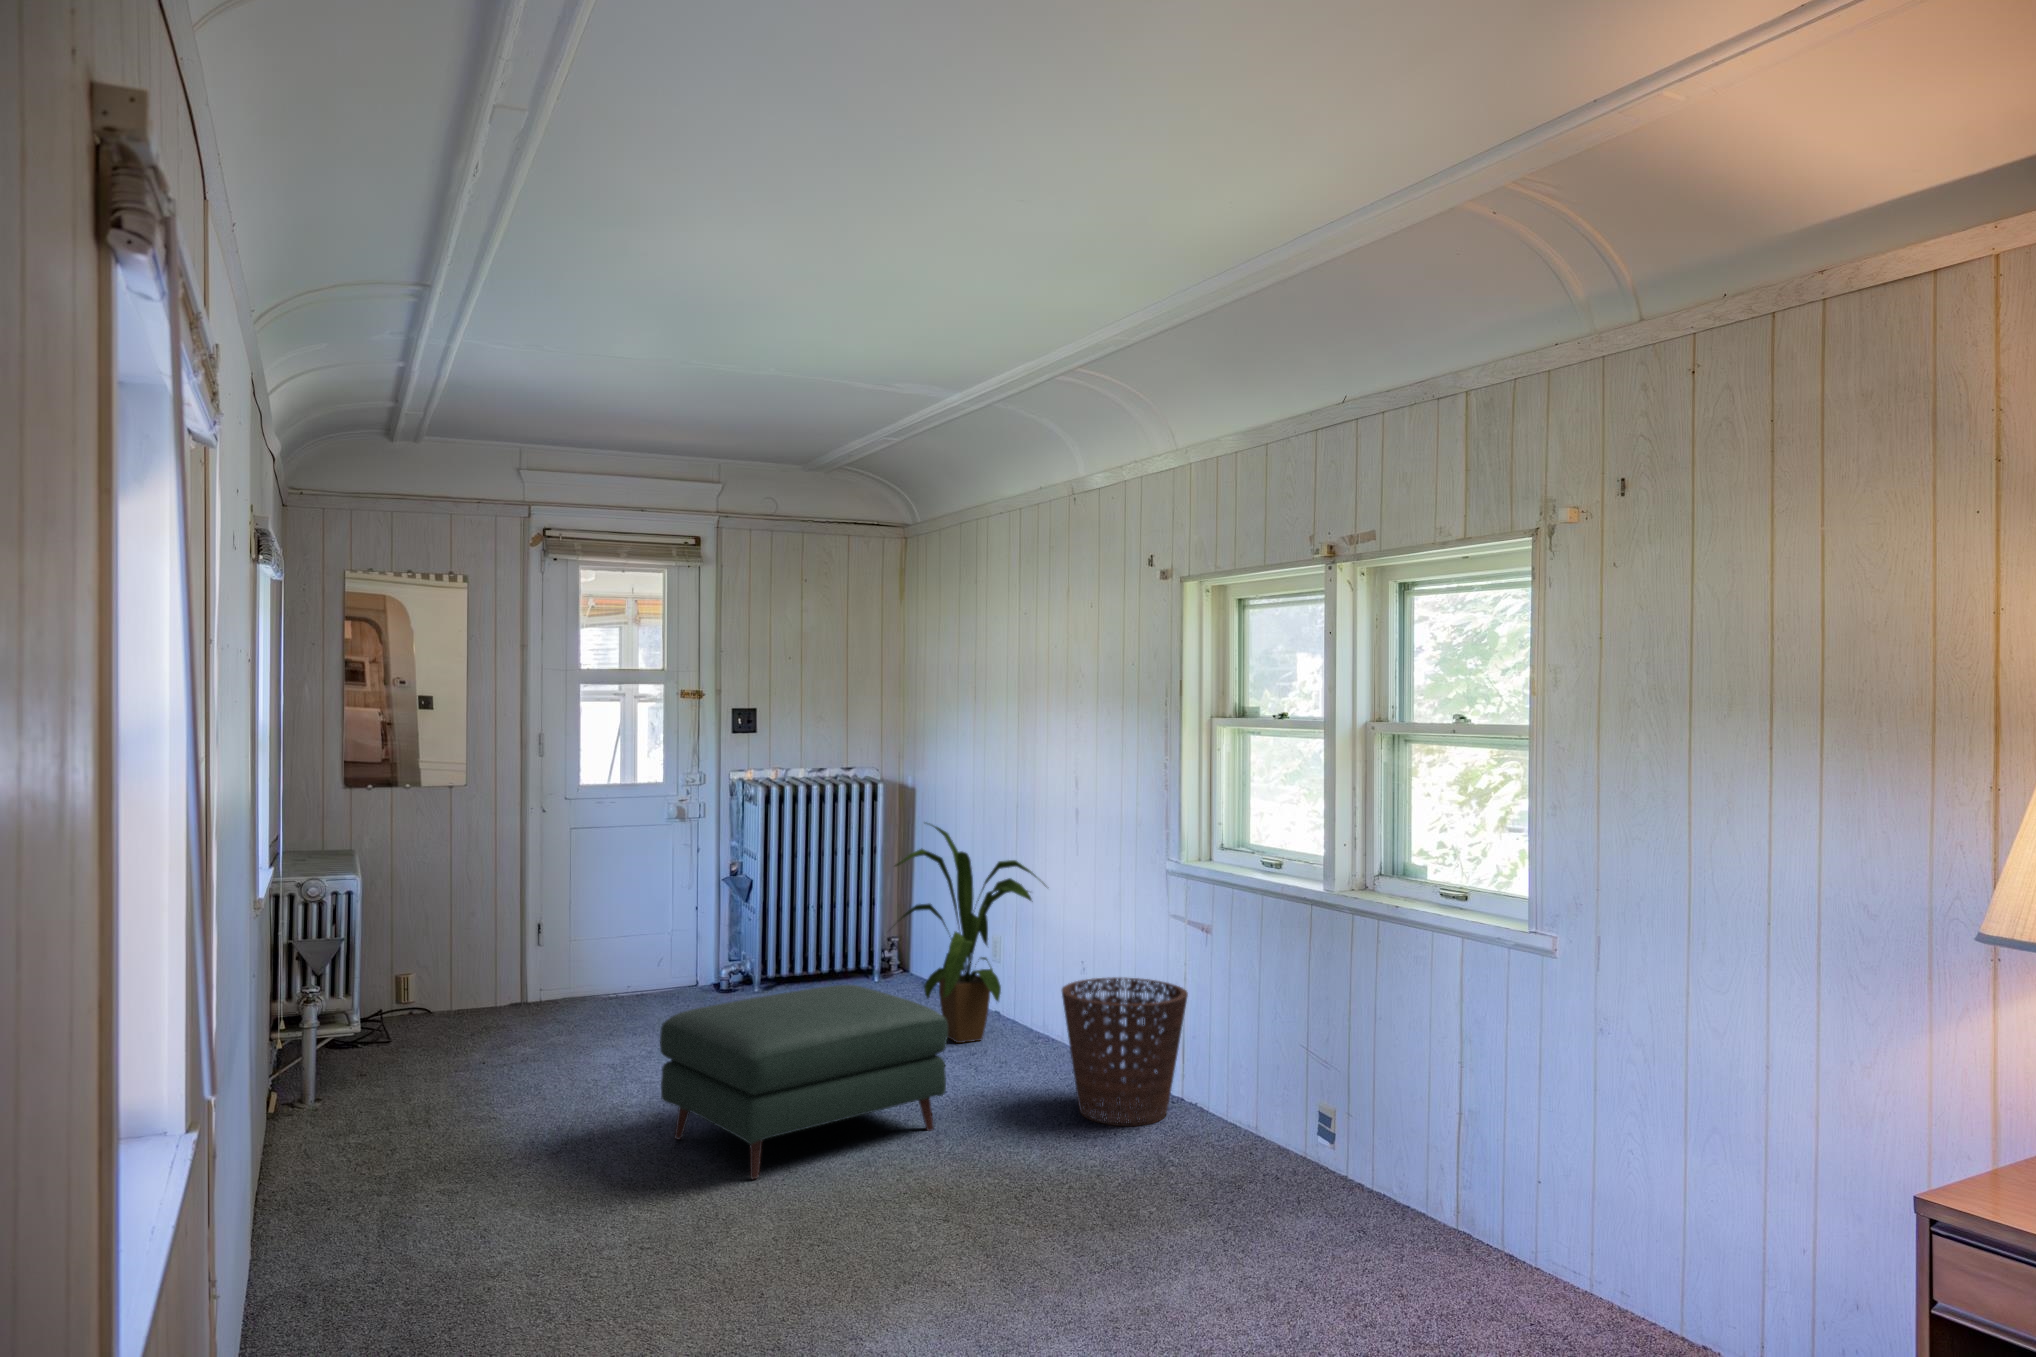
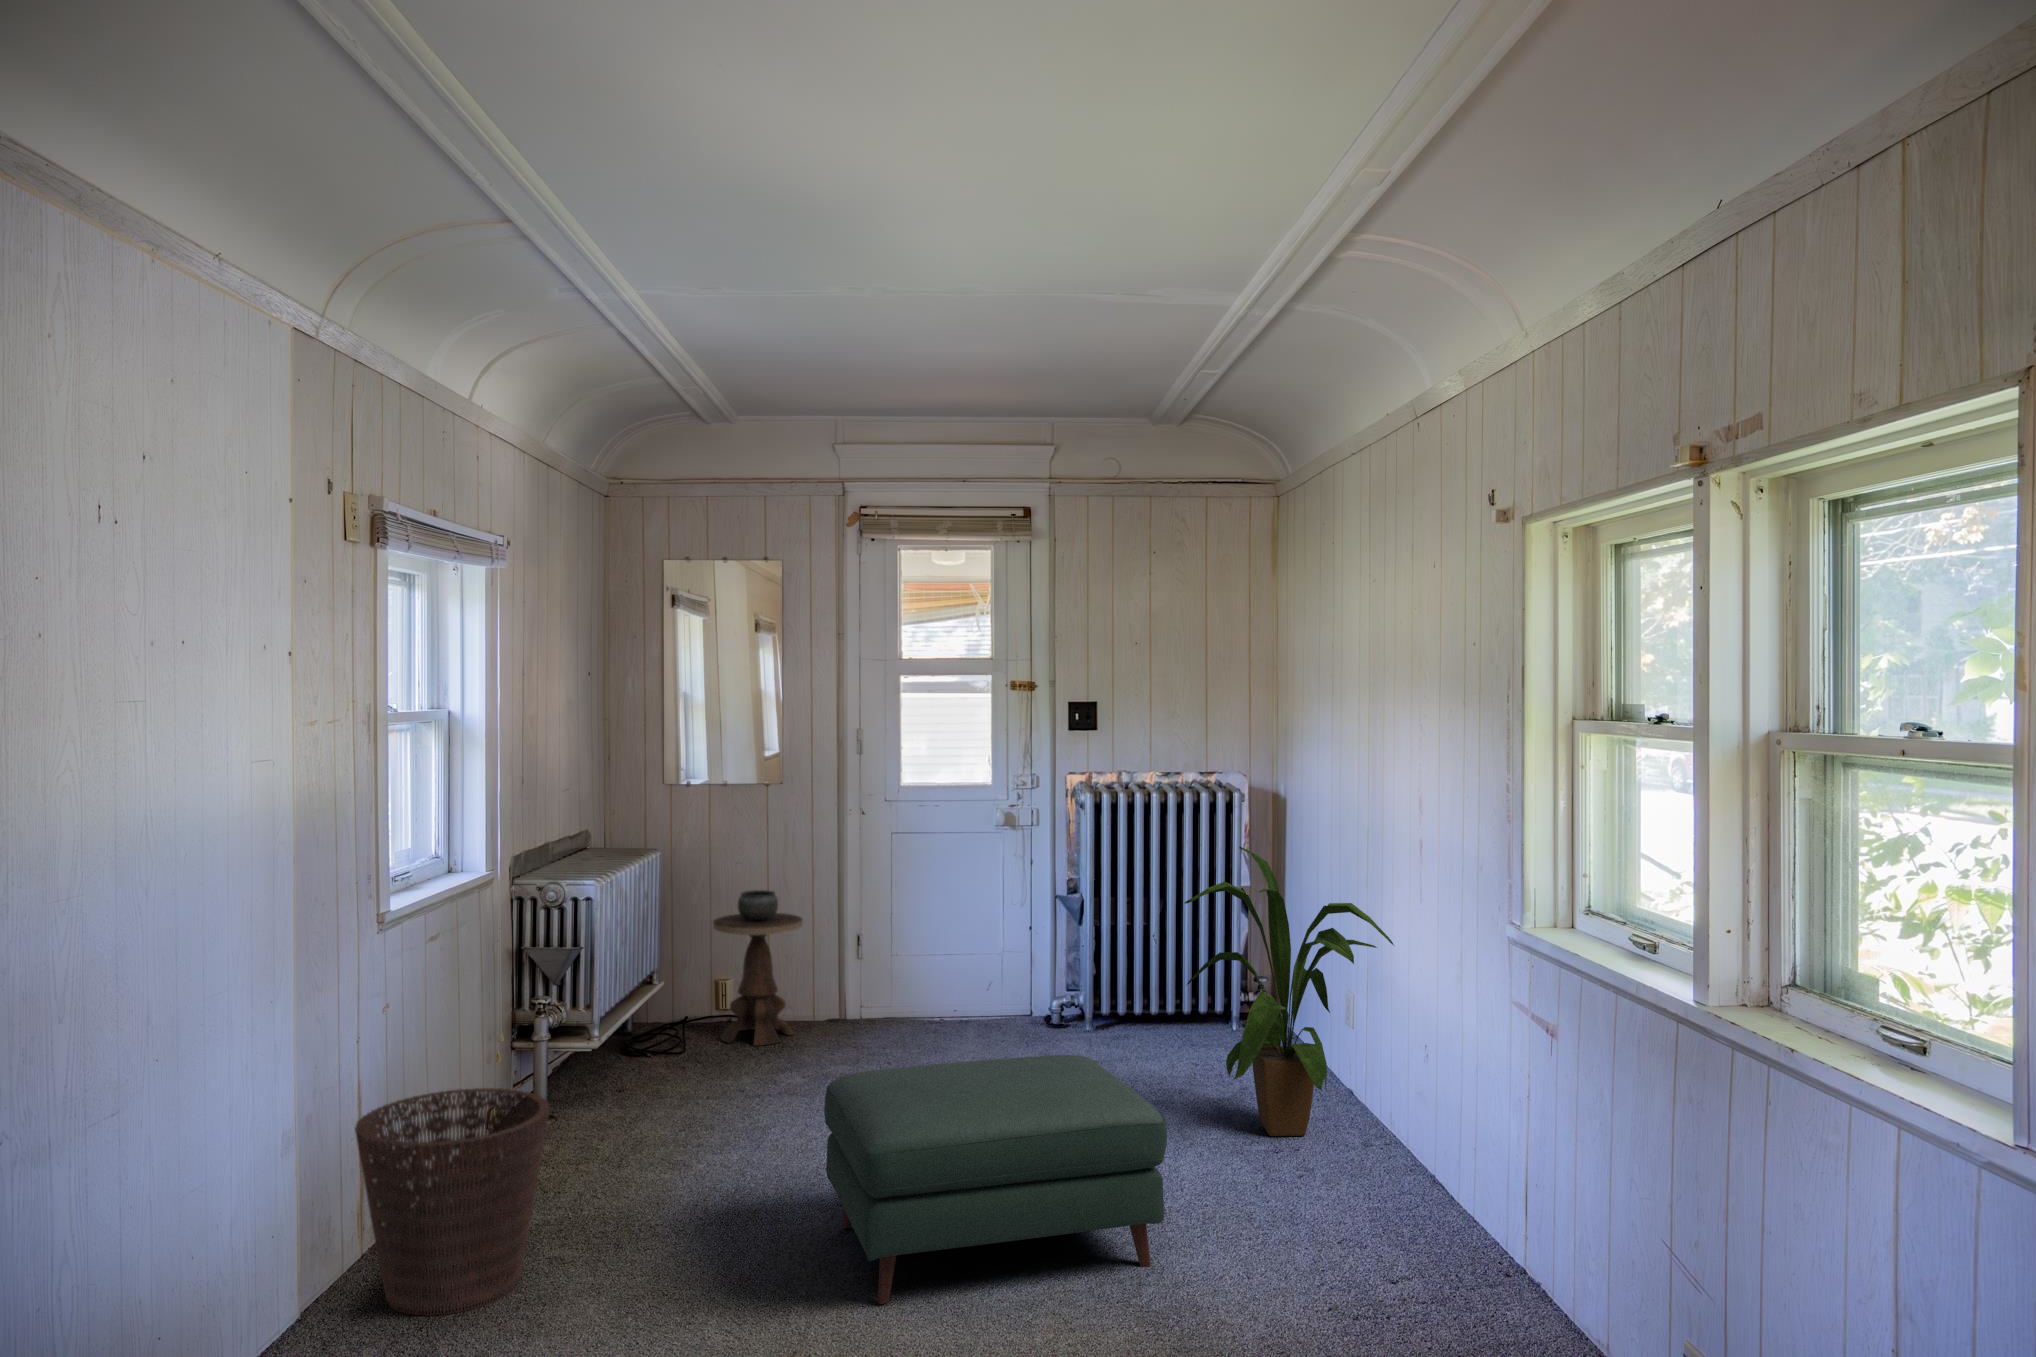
side table: none [411,885,500,1028] -> present [713,890,803,1046]
basket: present [1062,977,1188,1125] -> present [355,1088,550,1315]

